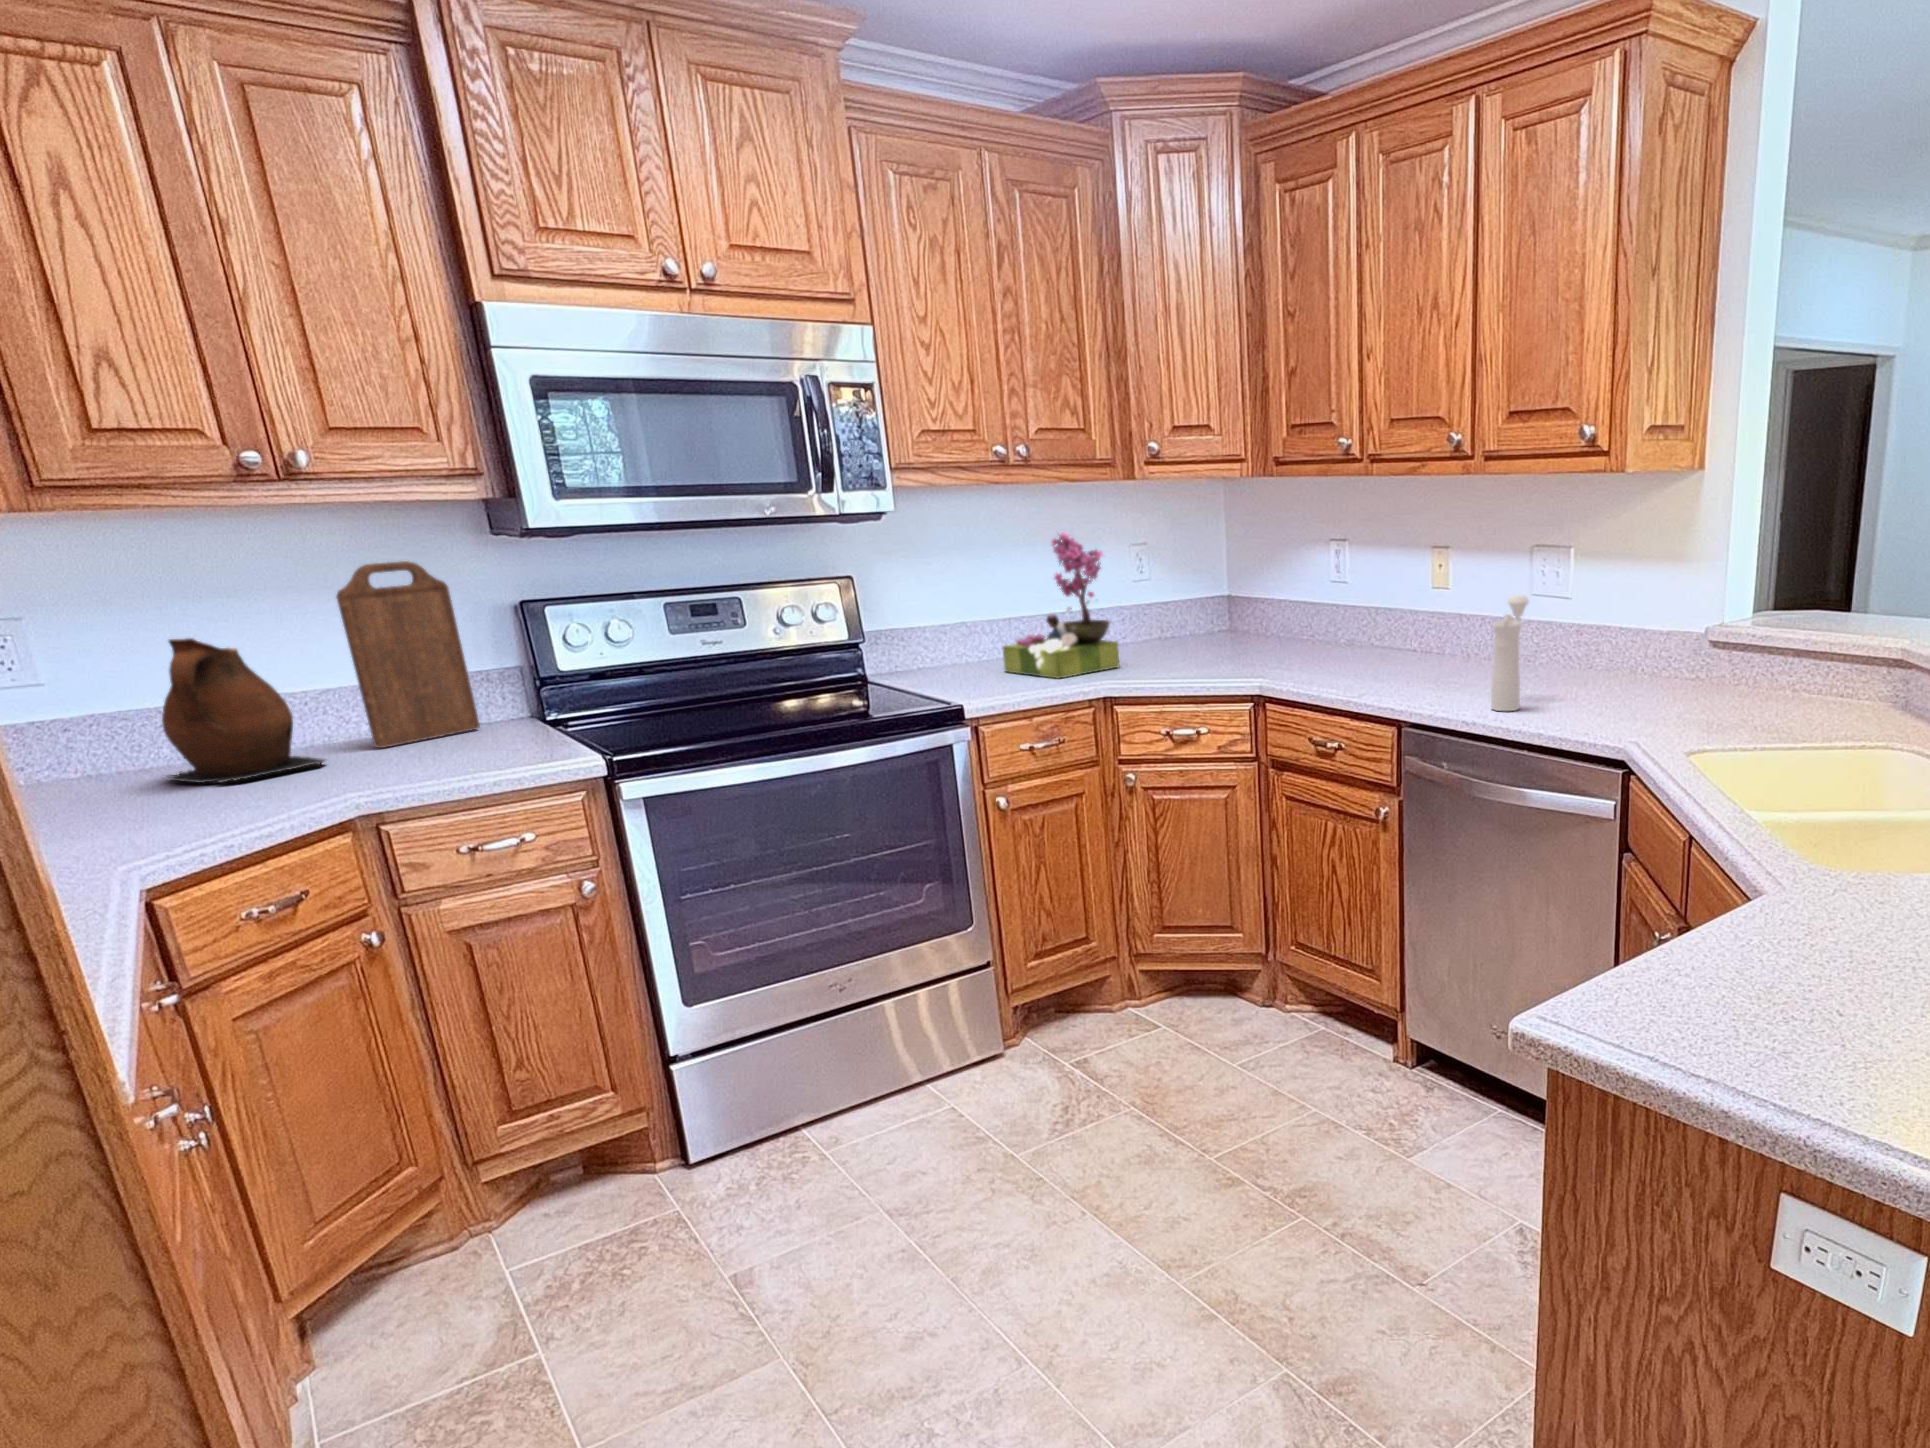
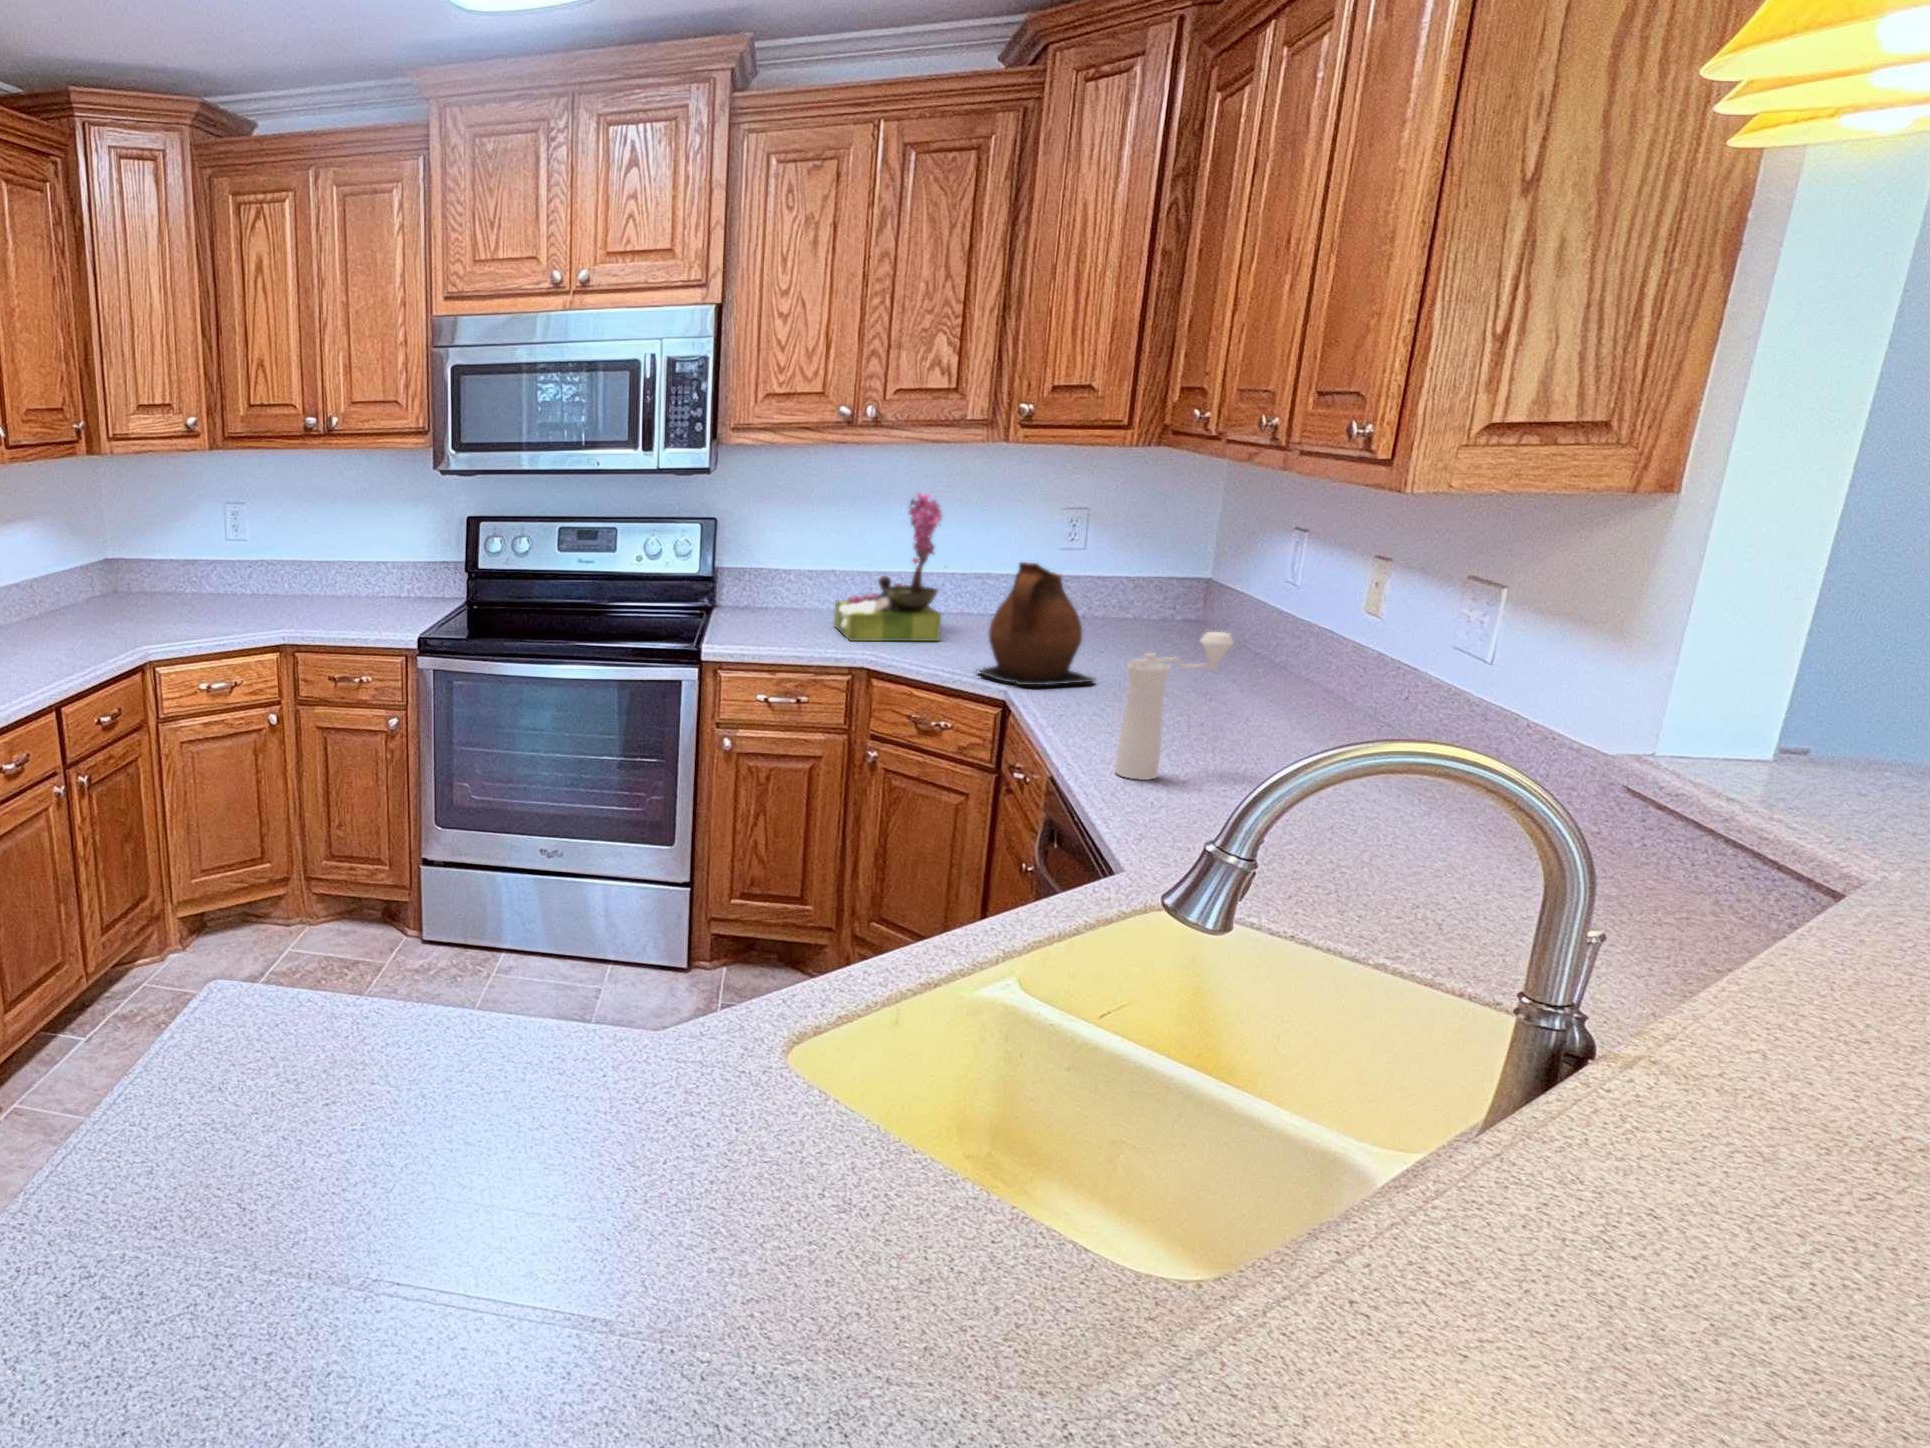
cutting board: present [336,561,480,748] -> none [361,485,432,606]
ceramic pitcher: present [162,638,325,783] -> present [976,562,1094,685]

